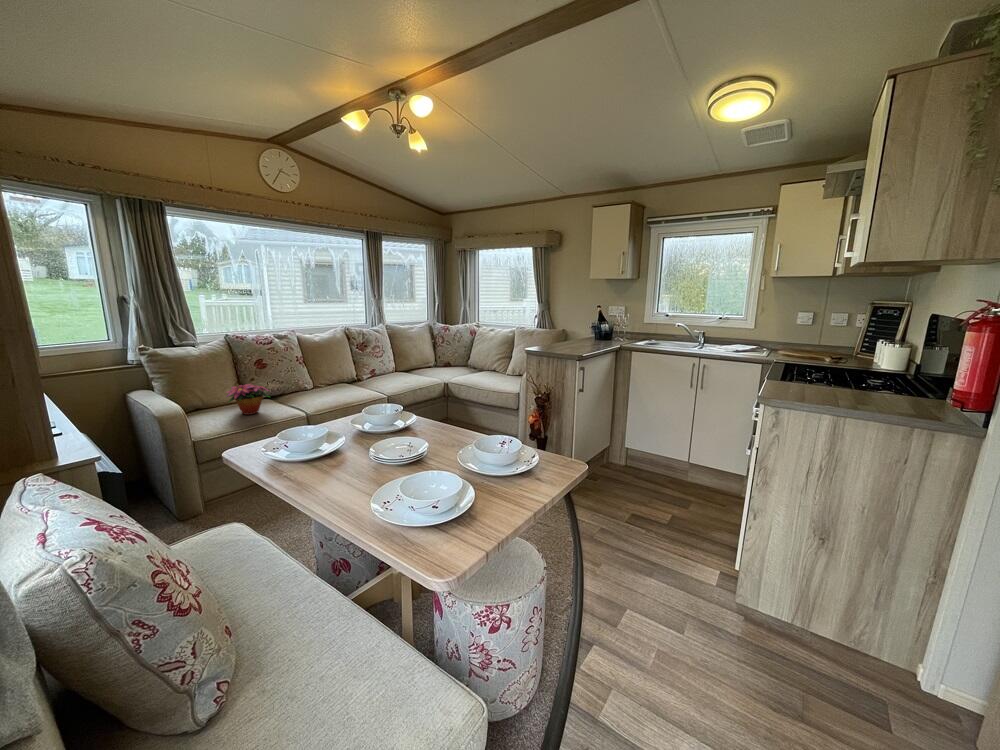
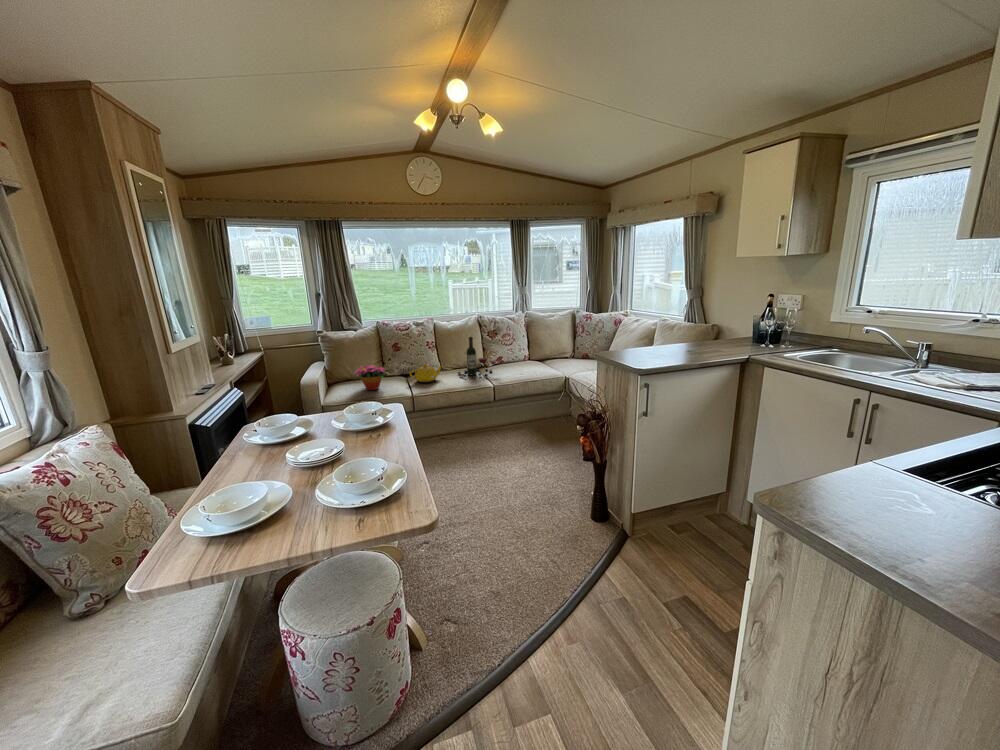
wine bottle: none [340,348,383,391] -> present [458,337,496,377]
teapot: none [292,379,327,400] -> present [410,364,442,382]

